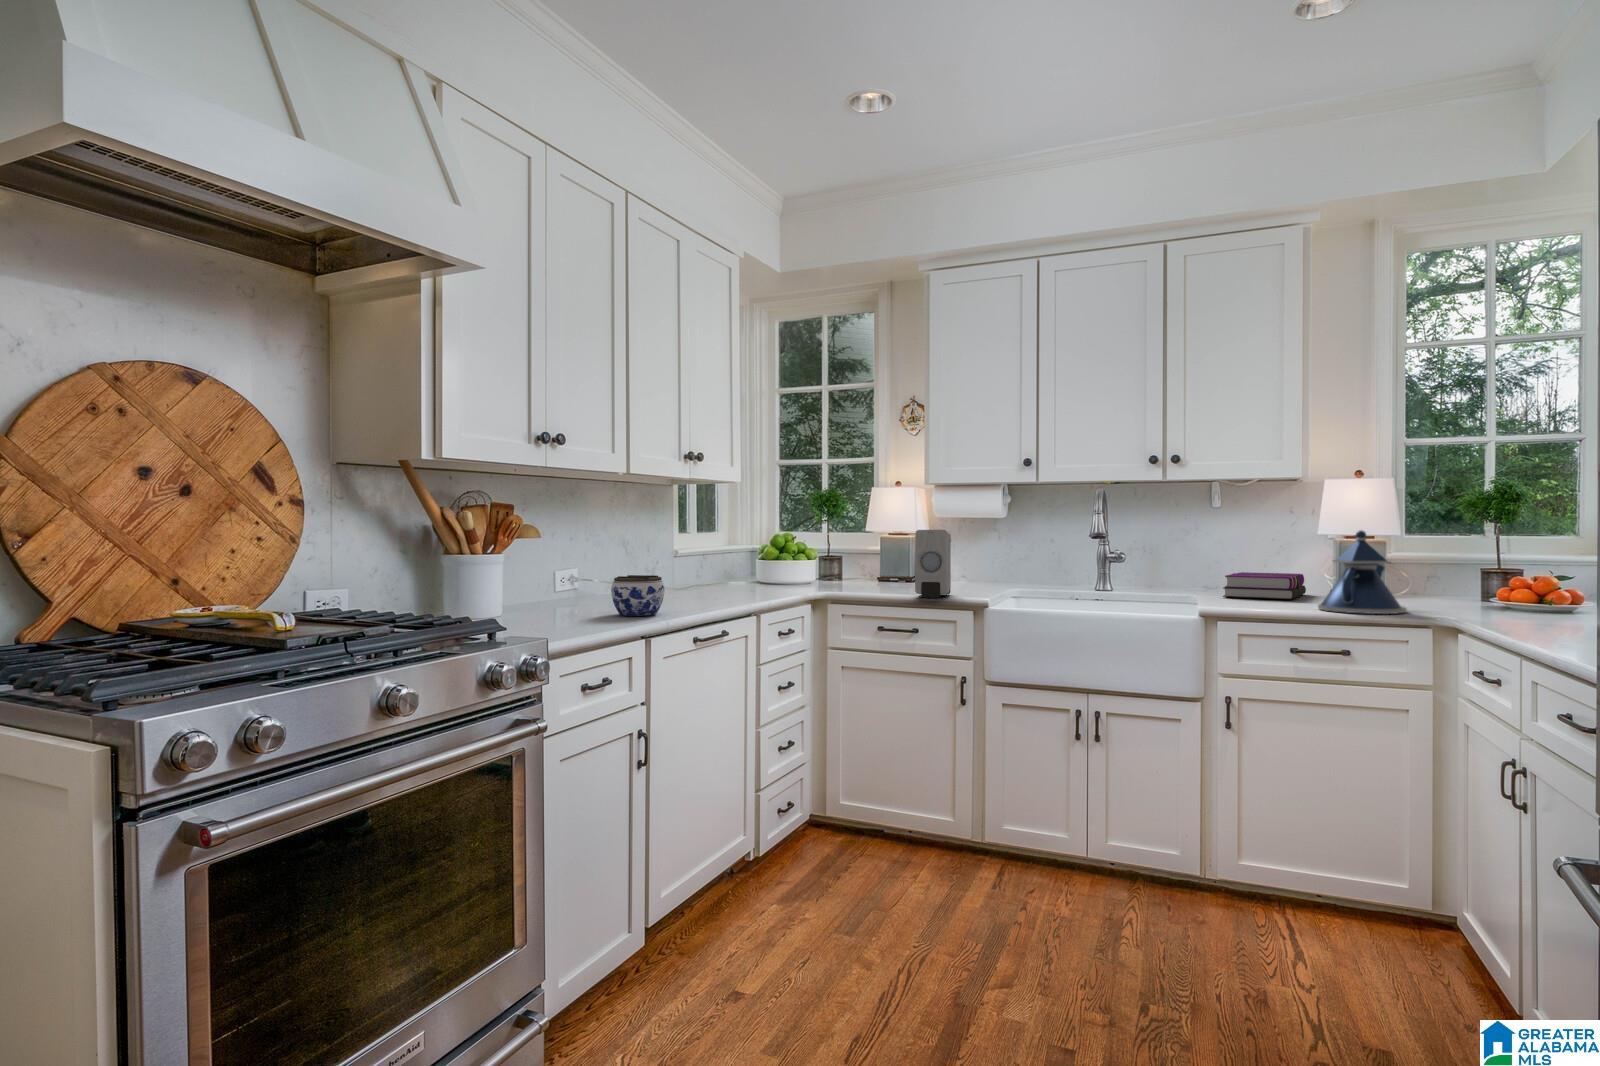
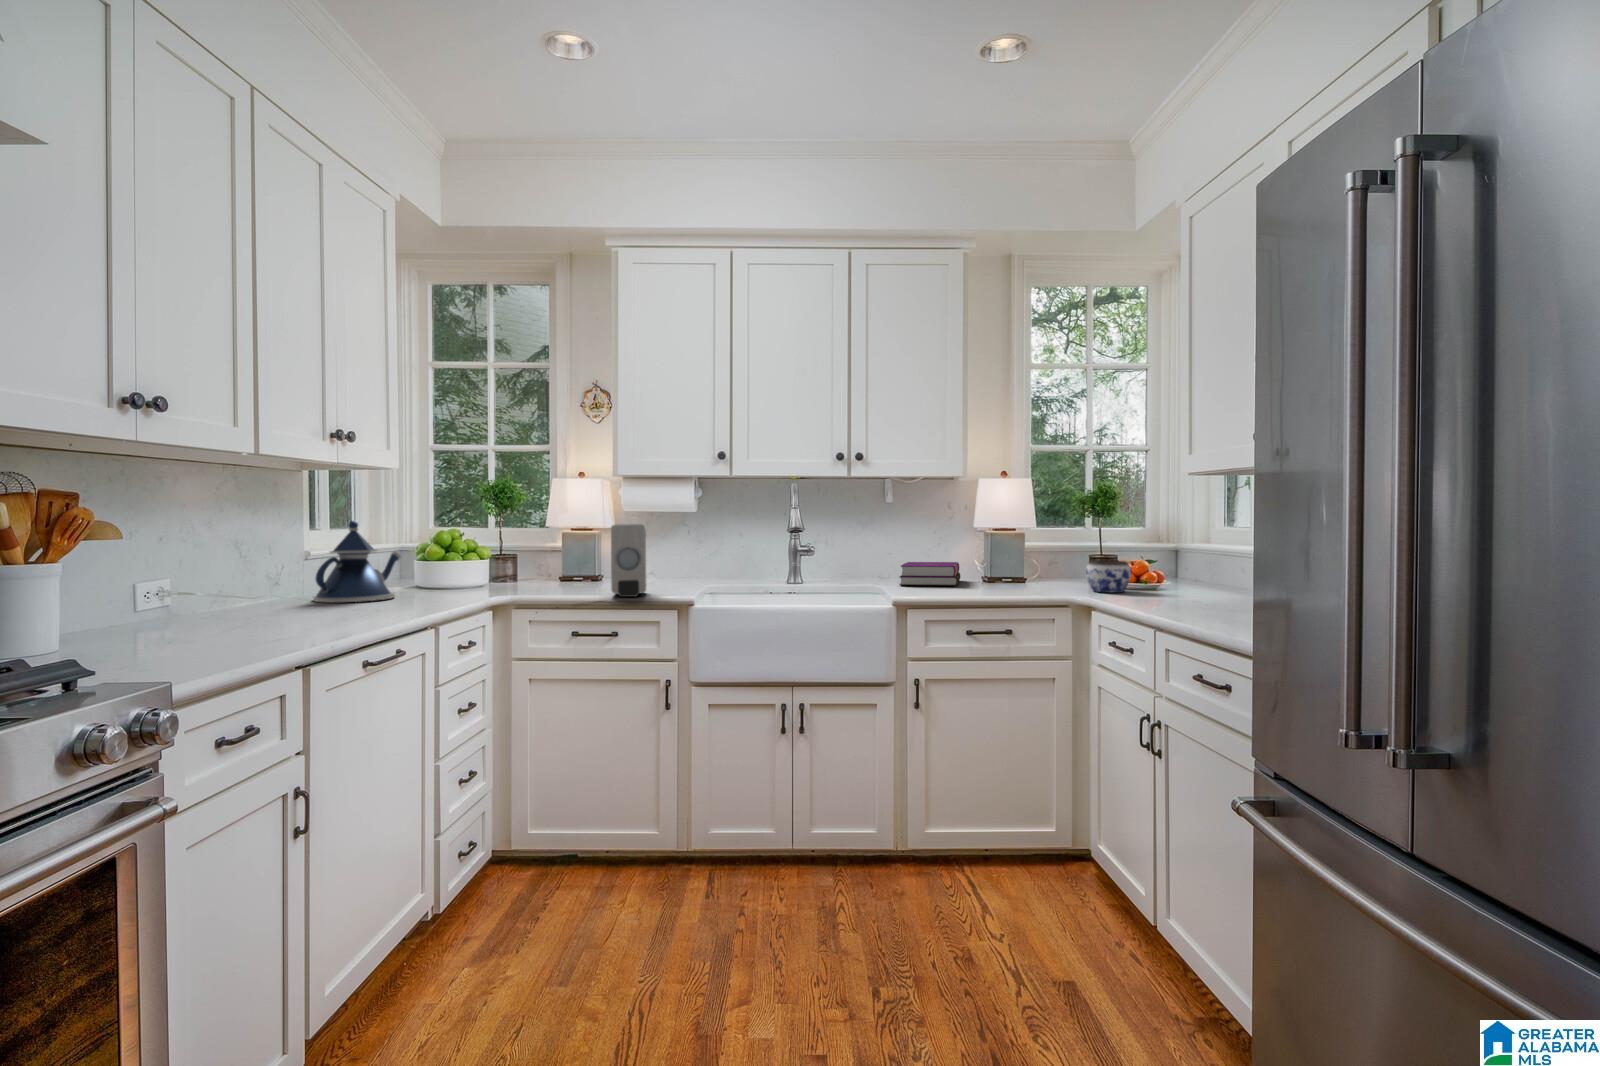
teapot: present [1318,531,1407,614] -> present [313,521,401,602]
jar: present [611,575,664,616] -> present [1086,560,1131,593]

